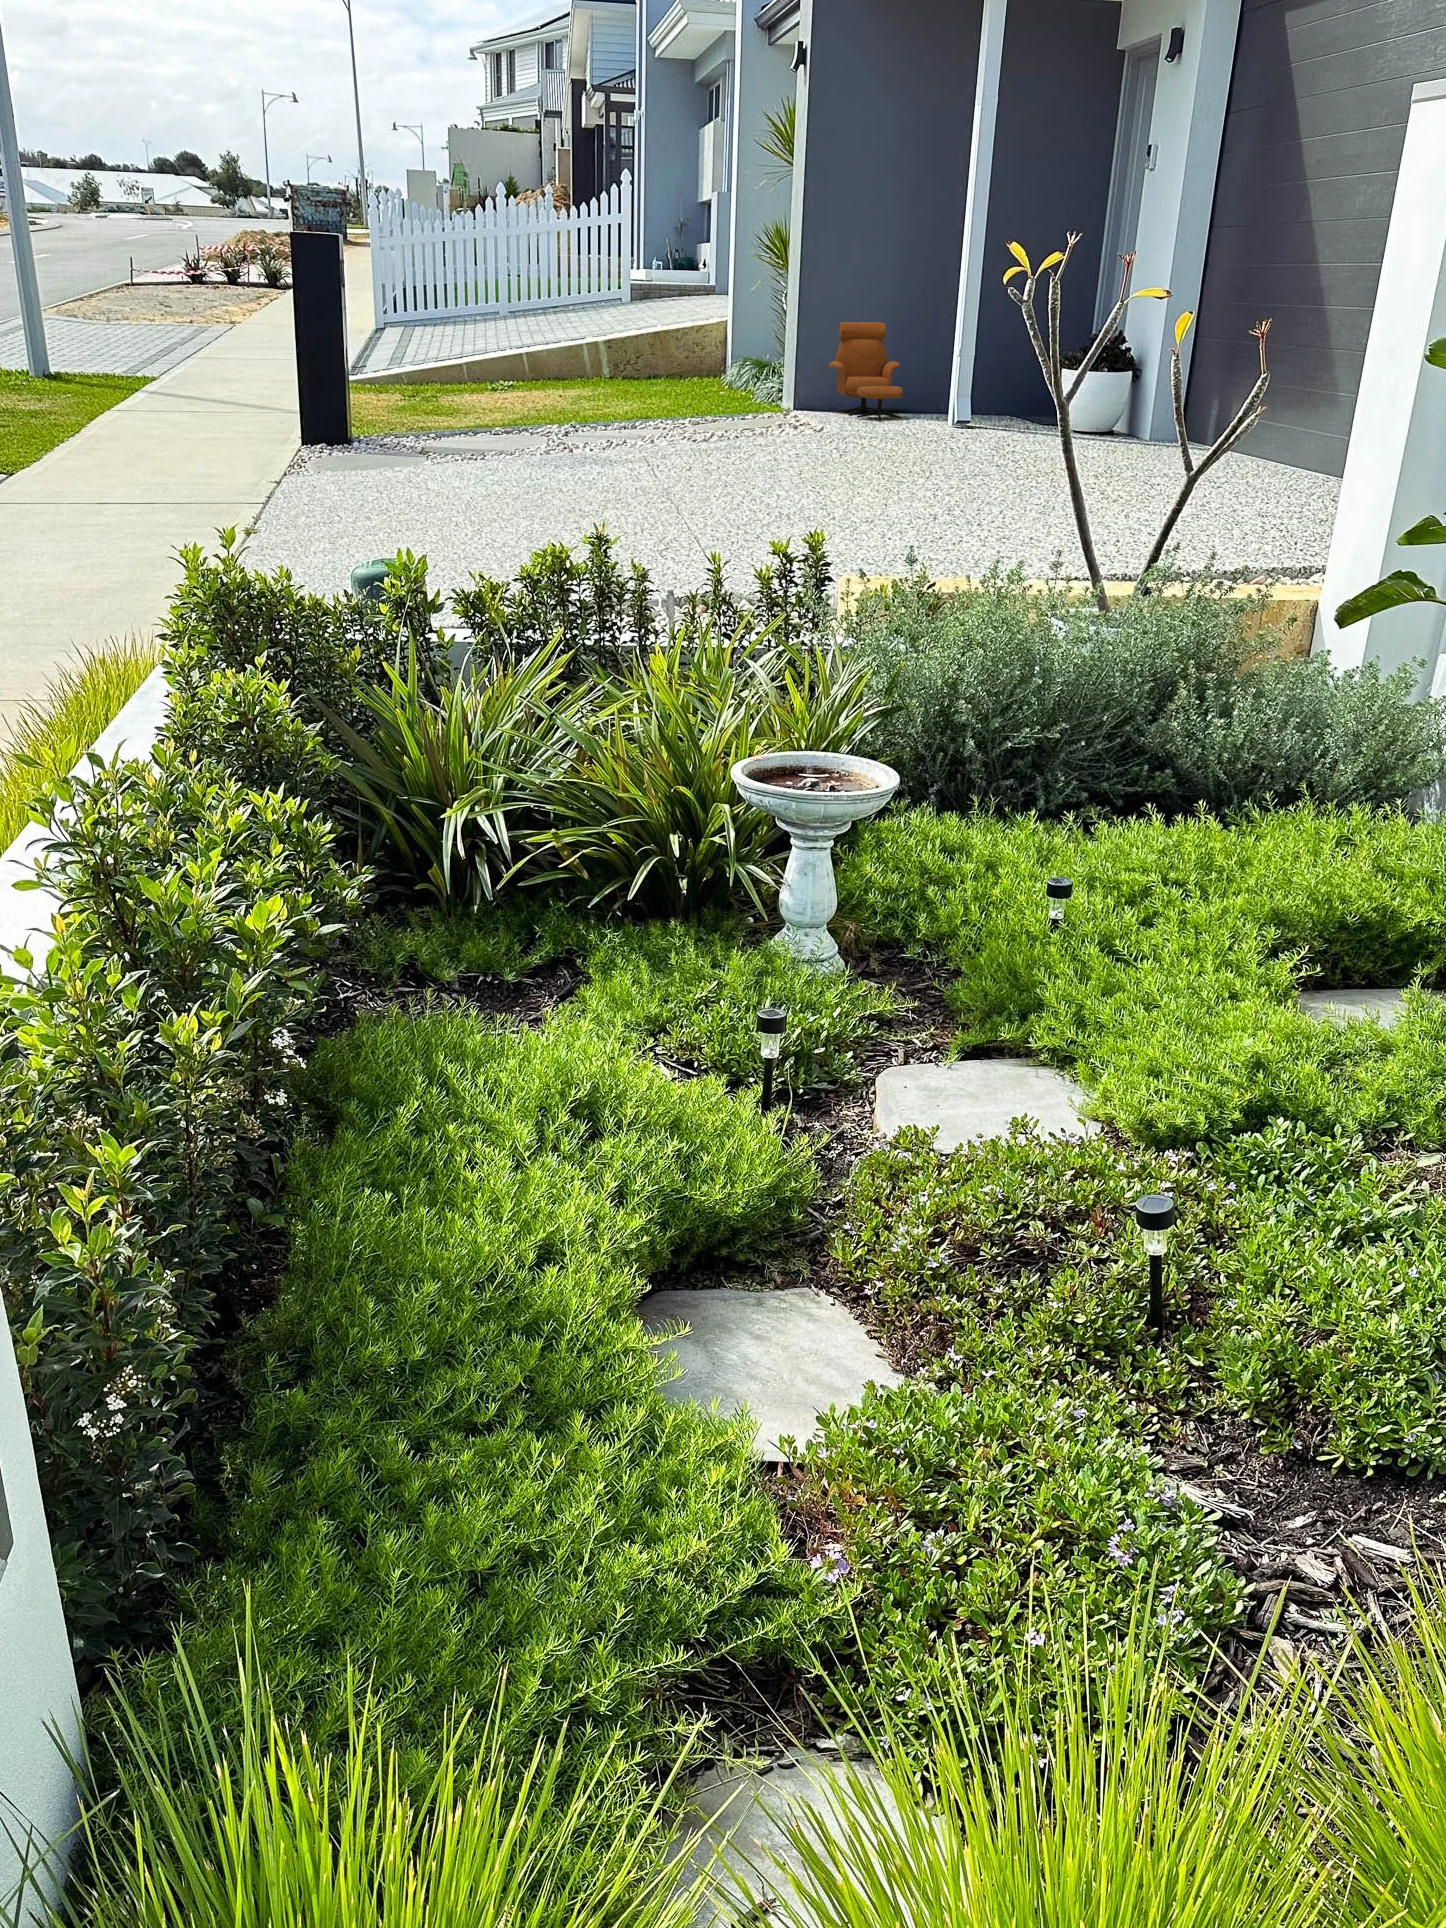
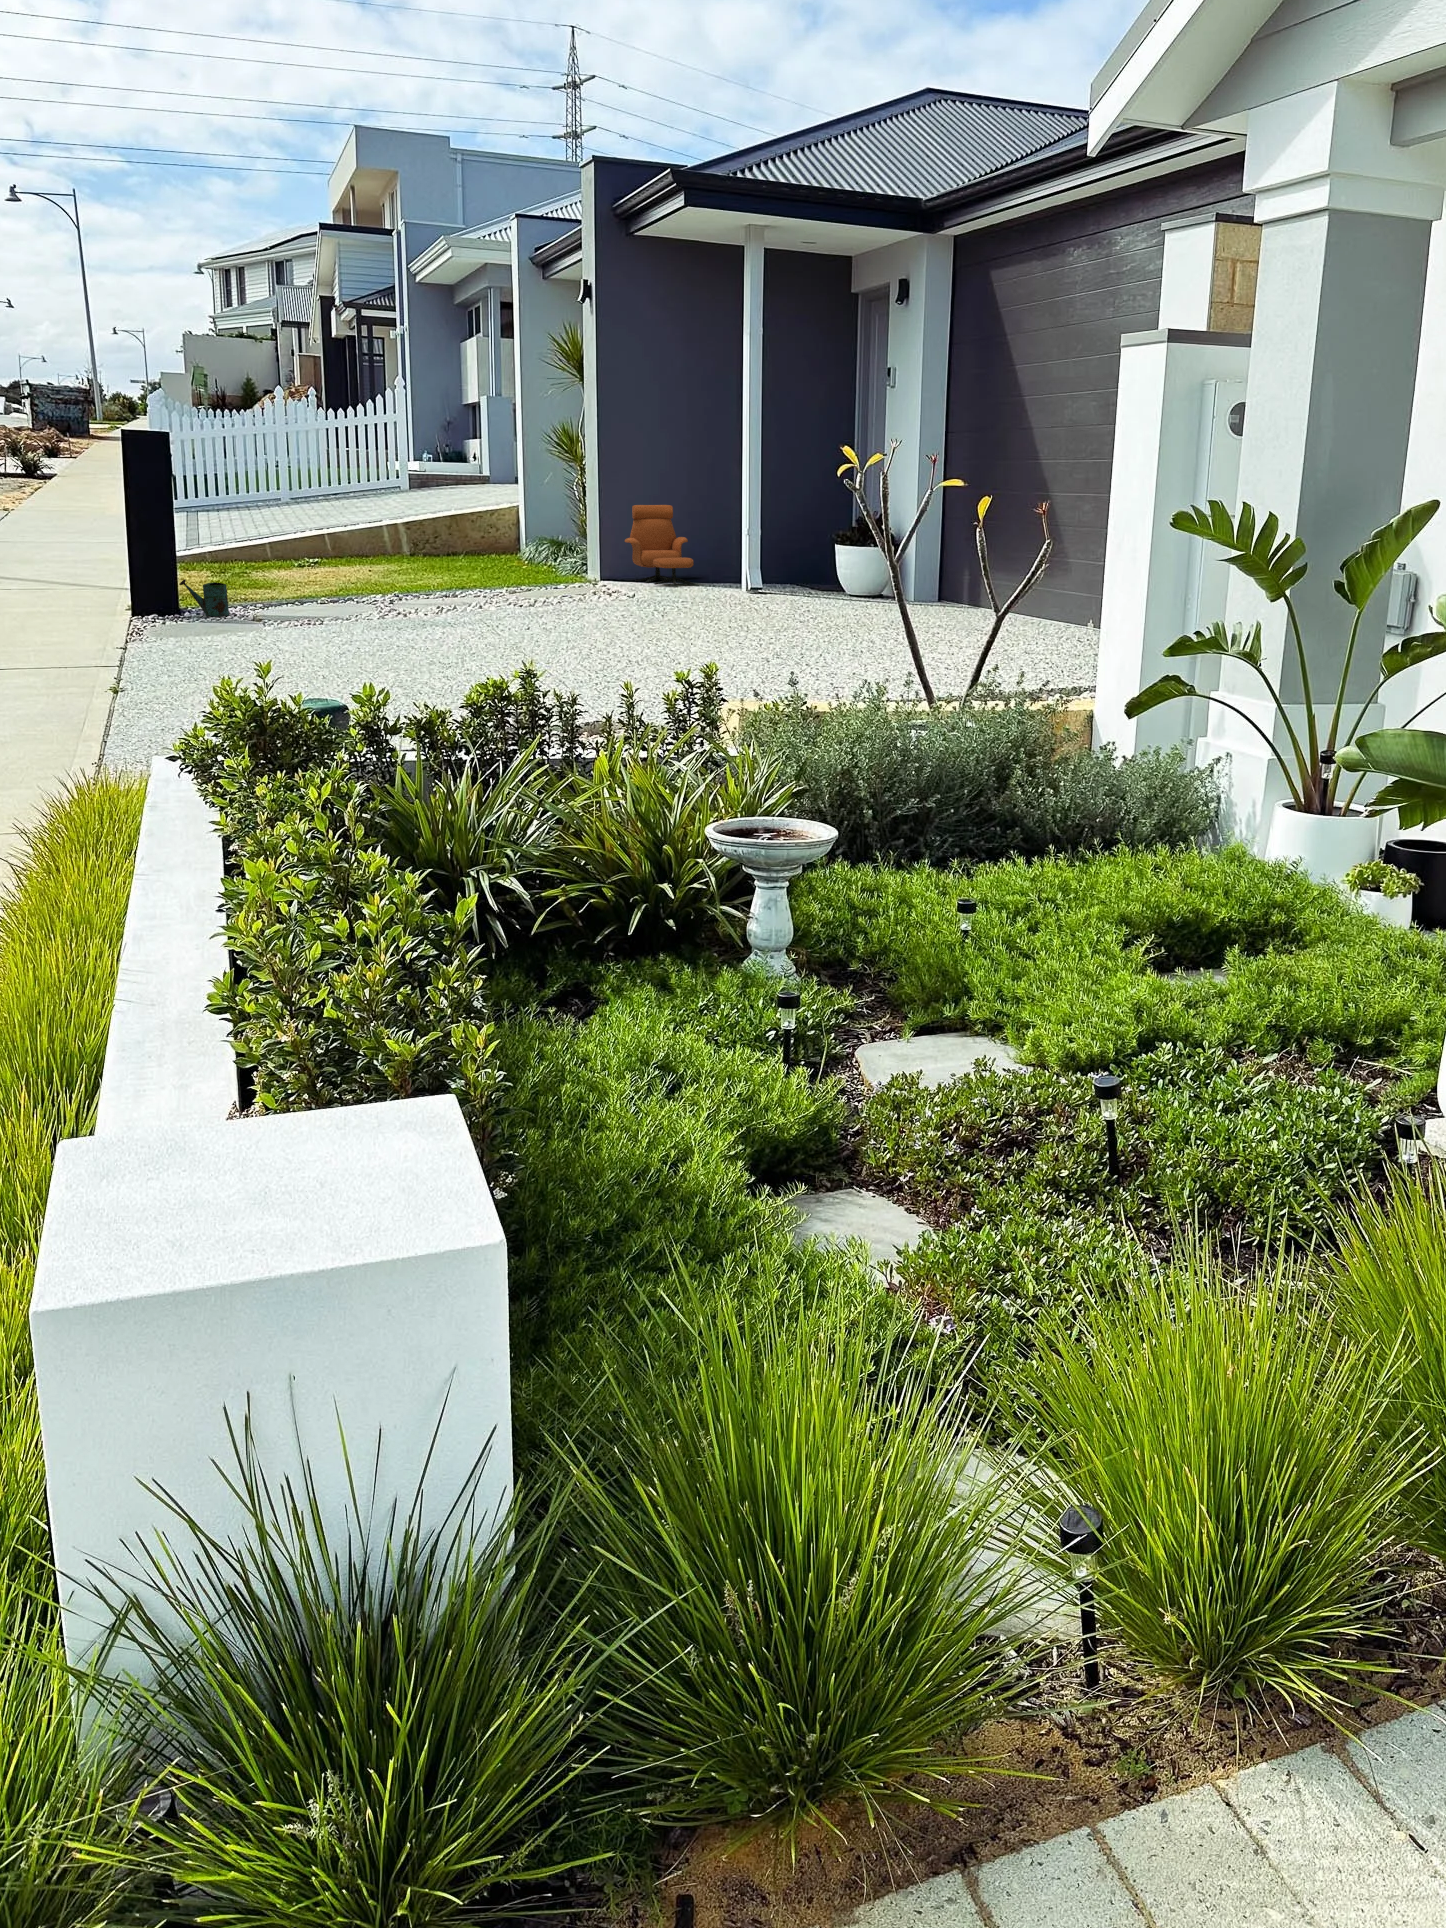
watering can: none [339,402,398,444] -> present [180,579,229,616]

